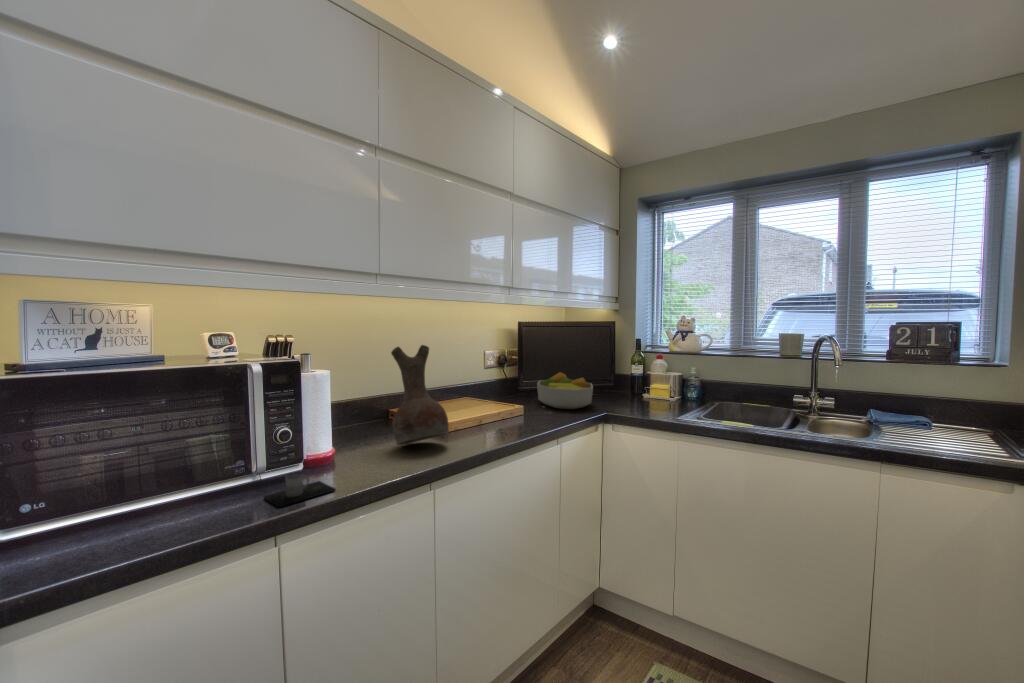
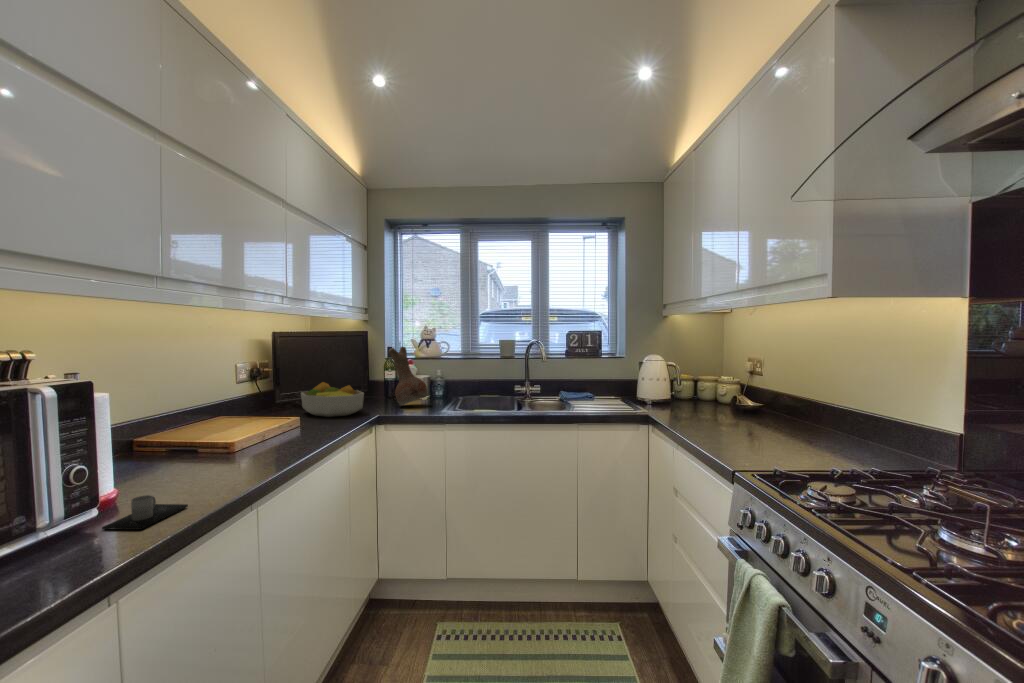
vase: present [391,345,449,445] -> present [389,347,428,406]

